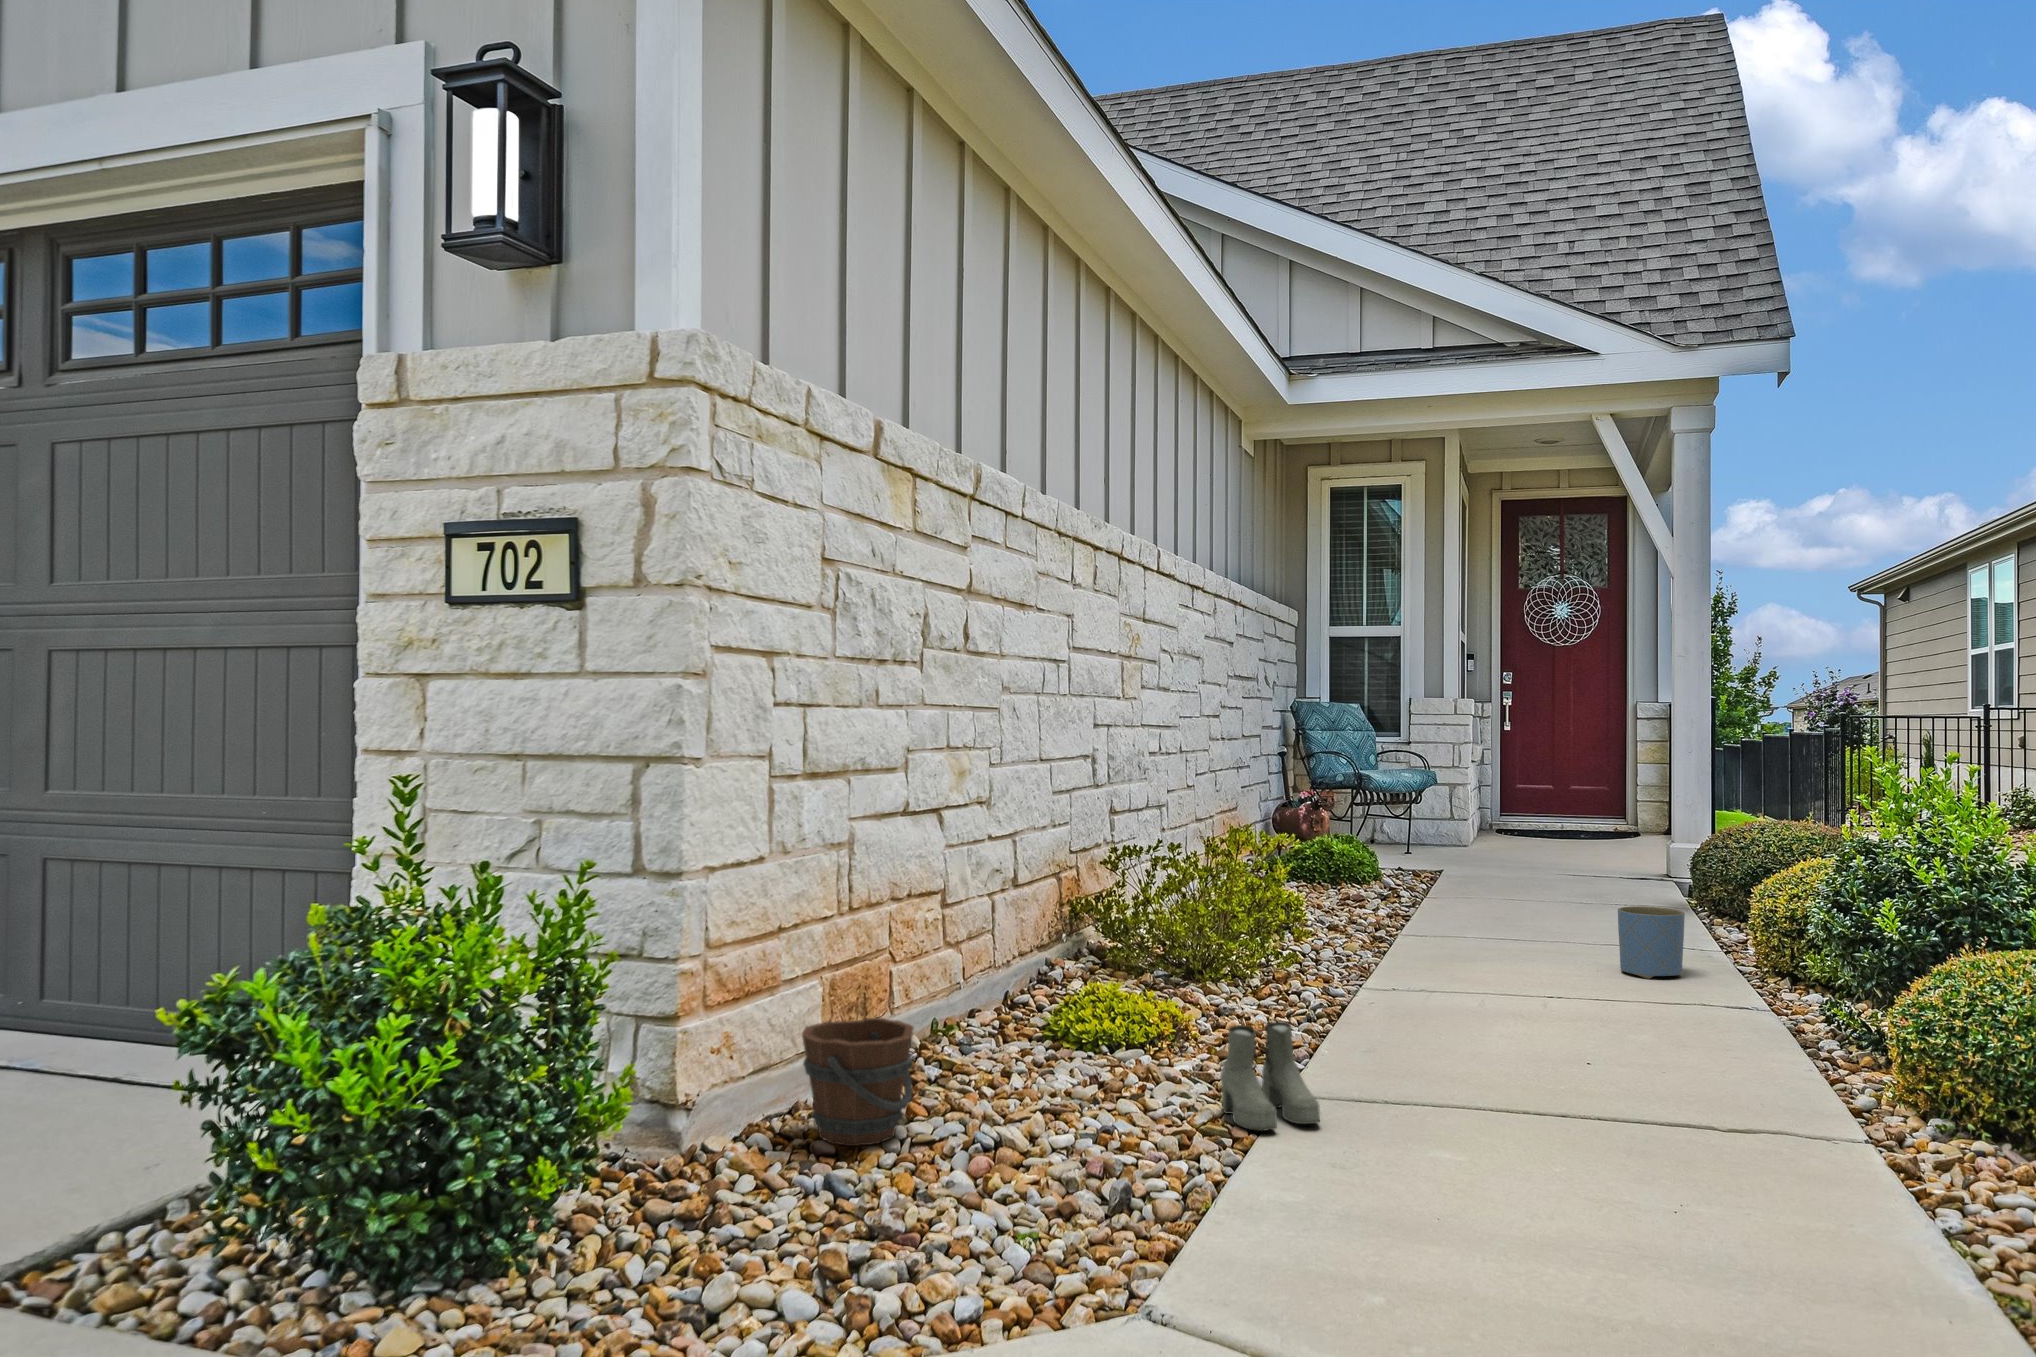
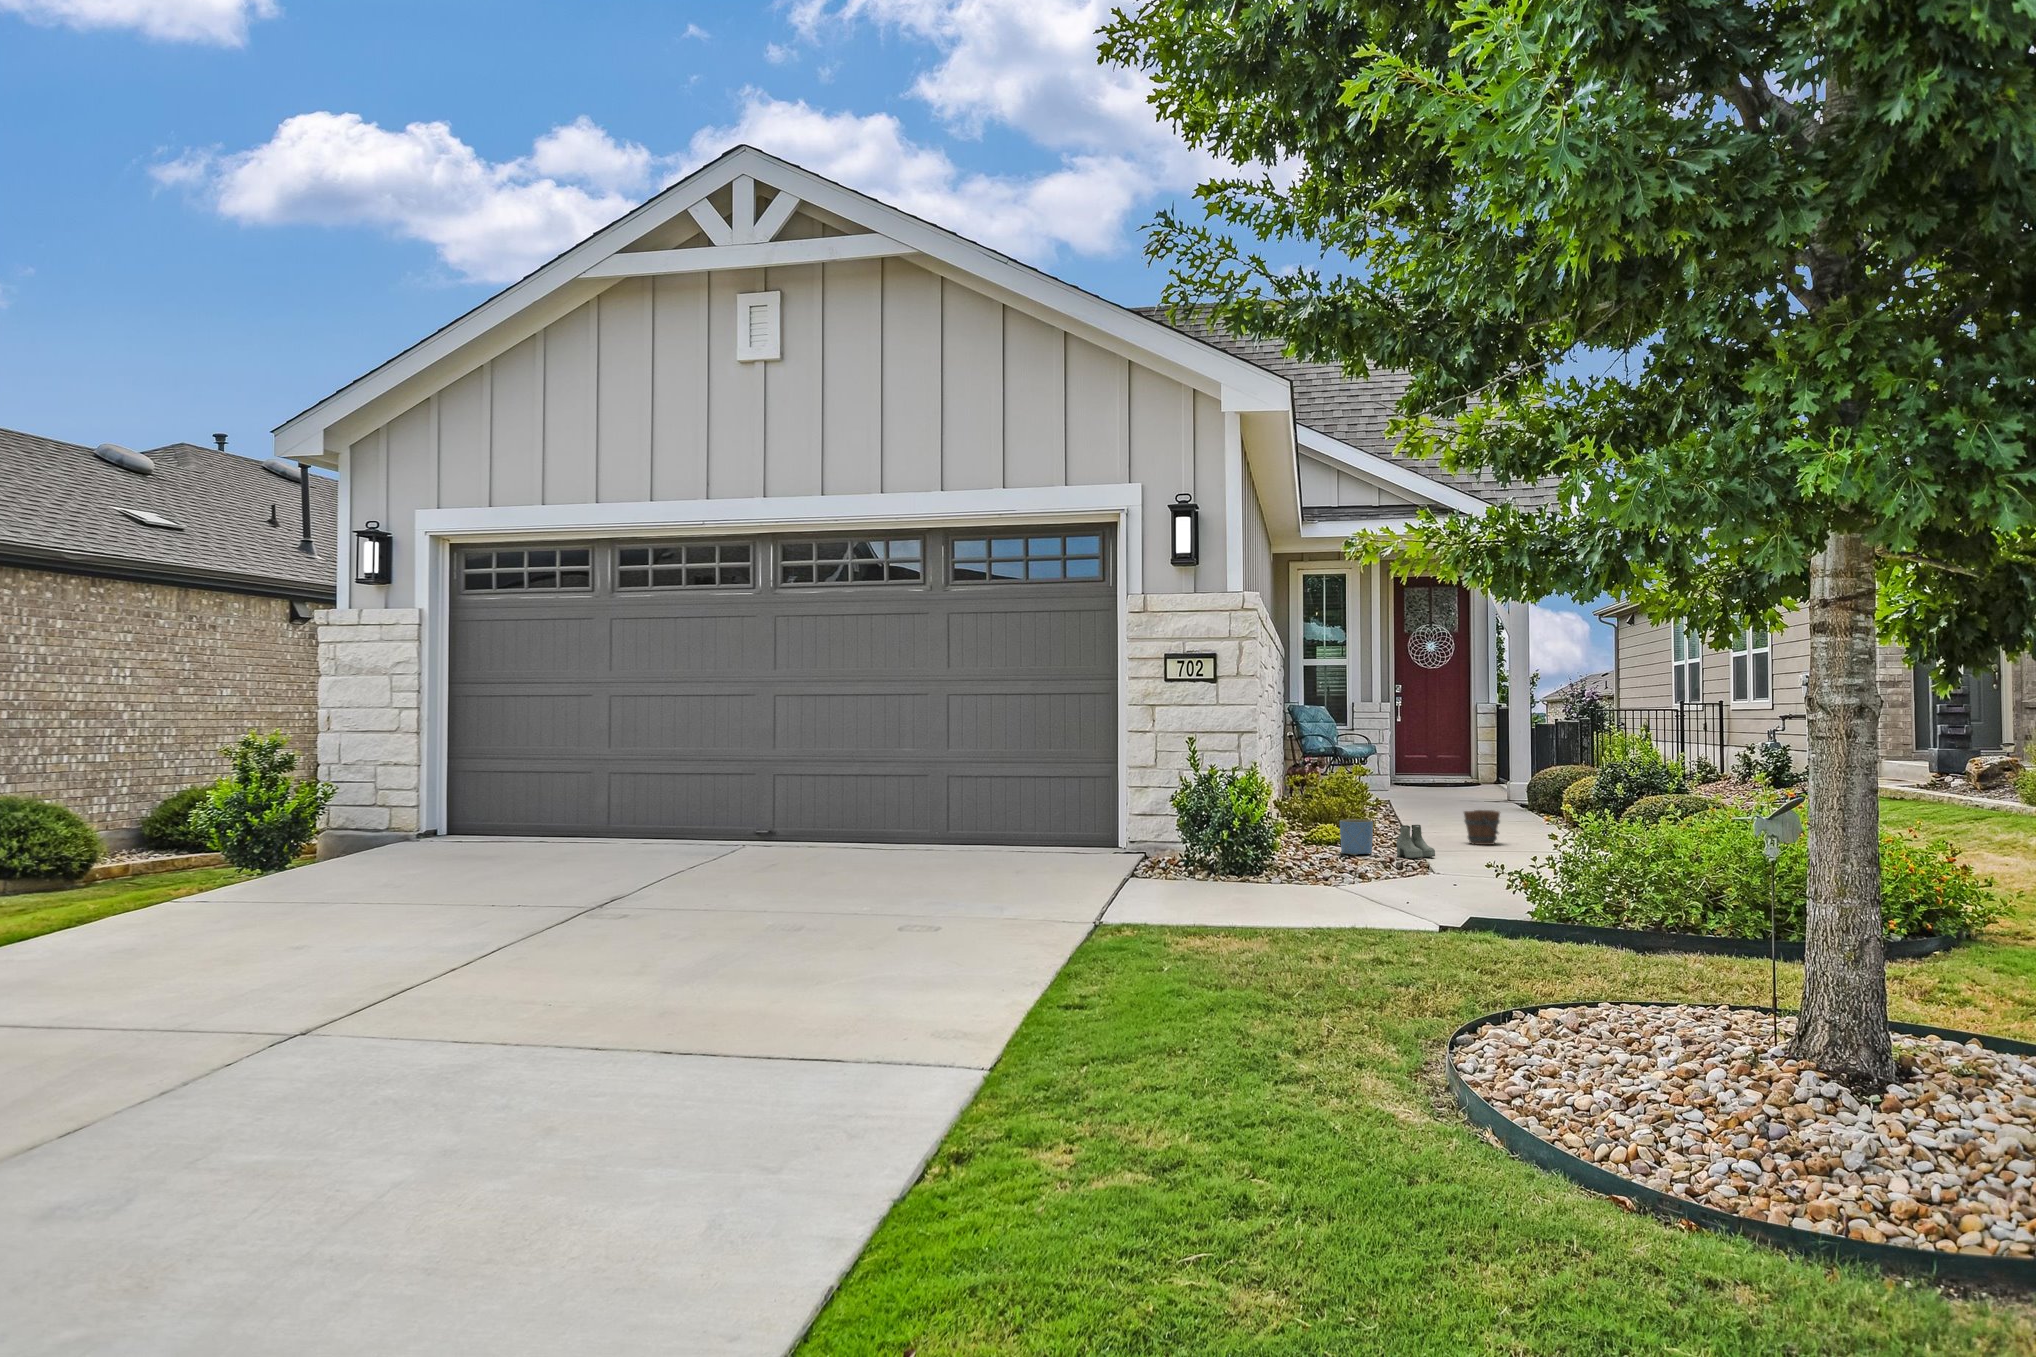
planter: present [1618,906,1685,979] -> present [1340,819,1373,856]
bucket: present [802,1018,914,1146] -> present [1464,810,1500,845]

